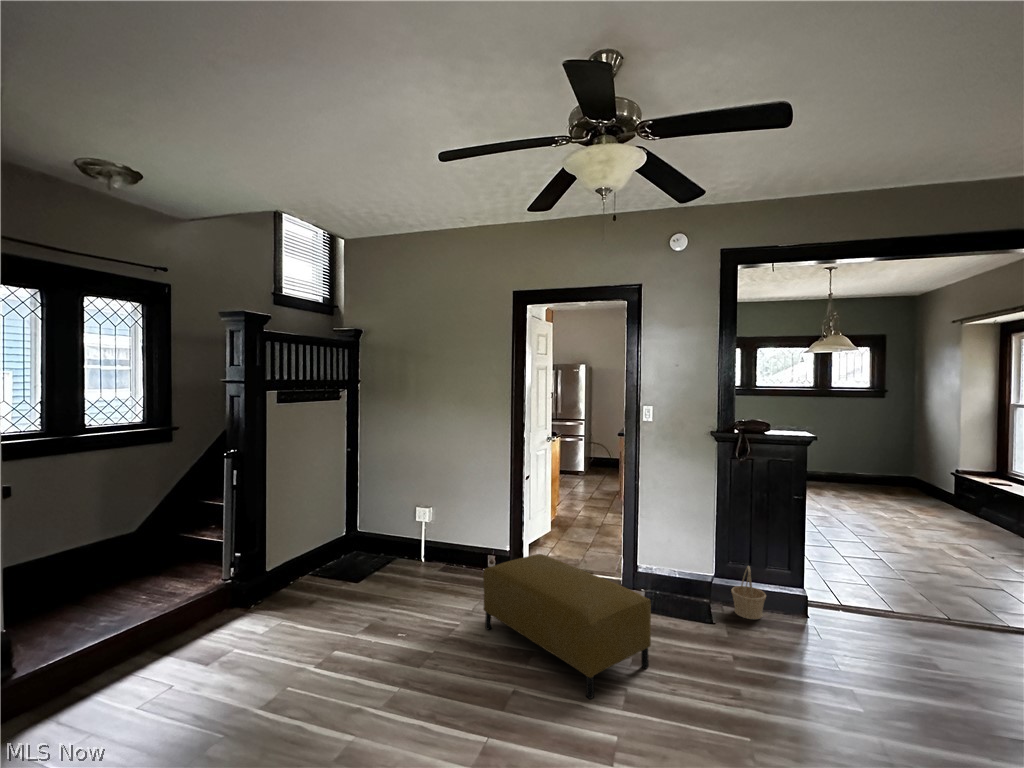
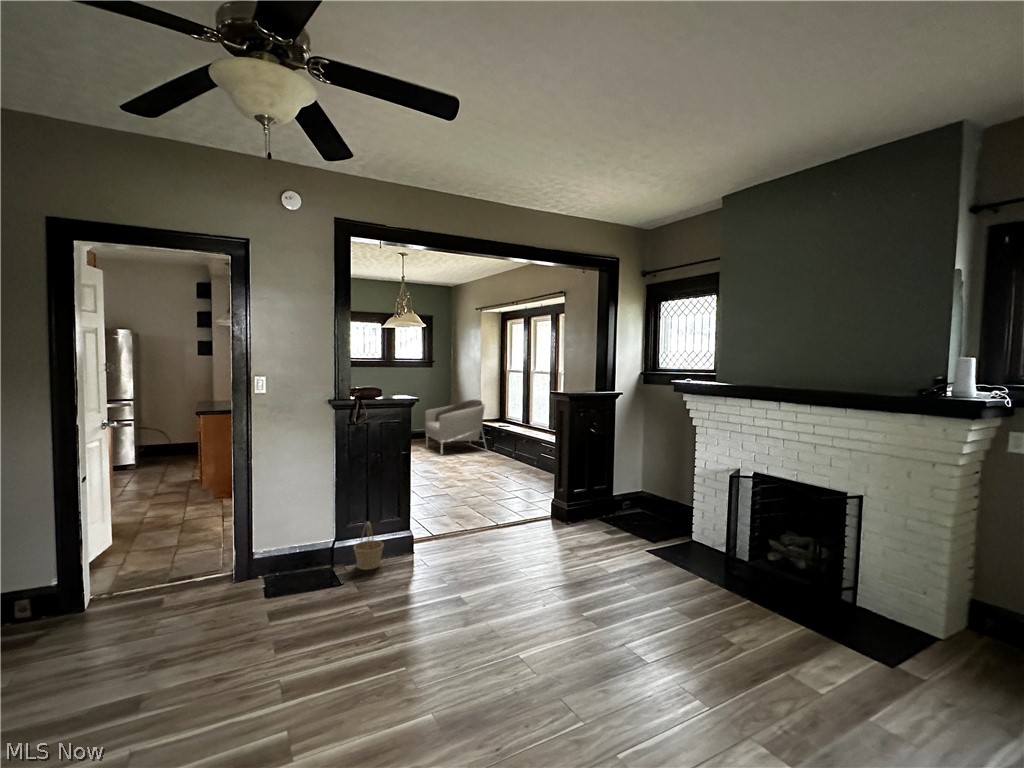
armchair: none [870,442,971,516] -> present [425,400,487,455]
ottoman: present [483,554,651,699] -> none [36,572,296,712]

